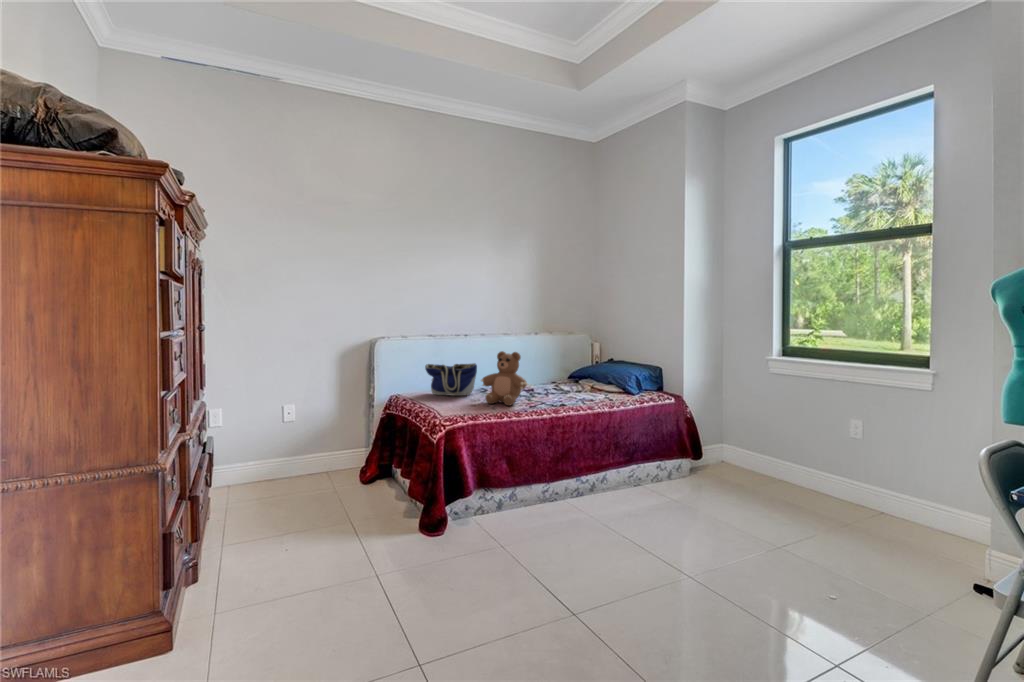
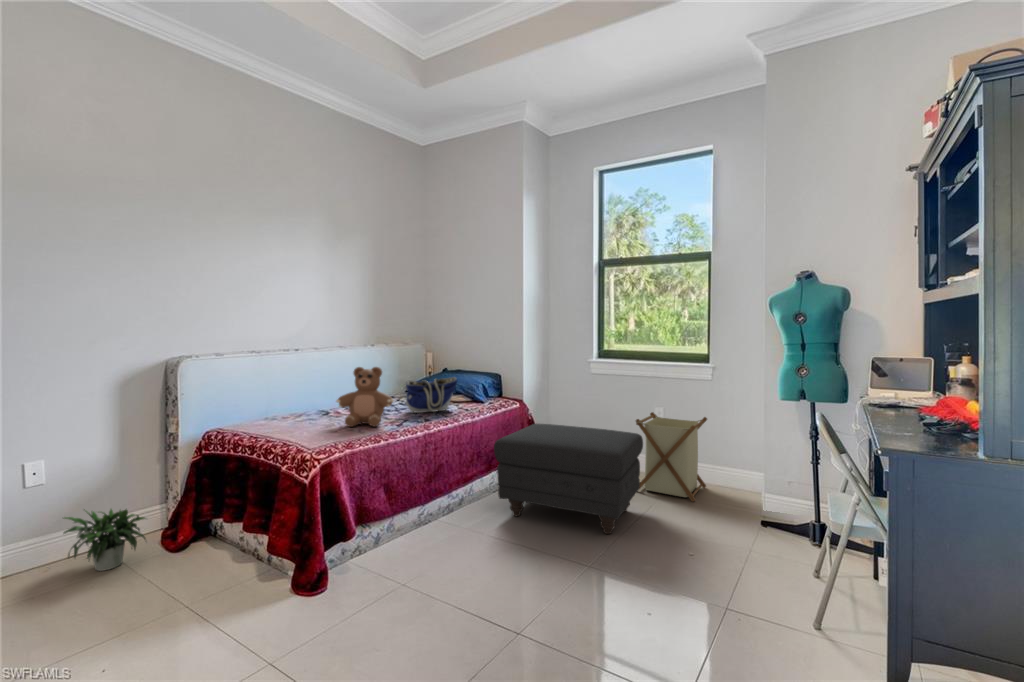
tote bag: present [425,363,477,396] -> present [405,377,457,413]
ottoman: none [617,421,798,549] -> present [494,424,643,534]
laundry basket: none [800,424,917,540] -> present [636,412,707,502]
potted plant: none [294,442,349,487] -> present [64,509,146,571]

